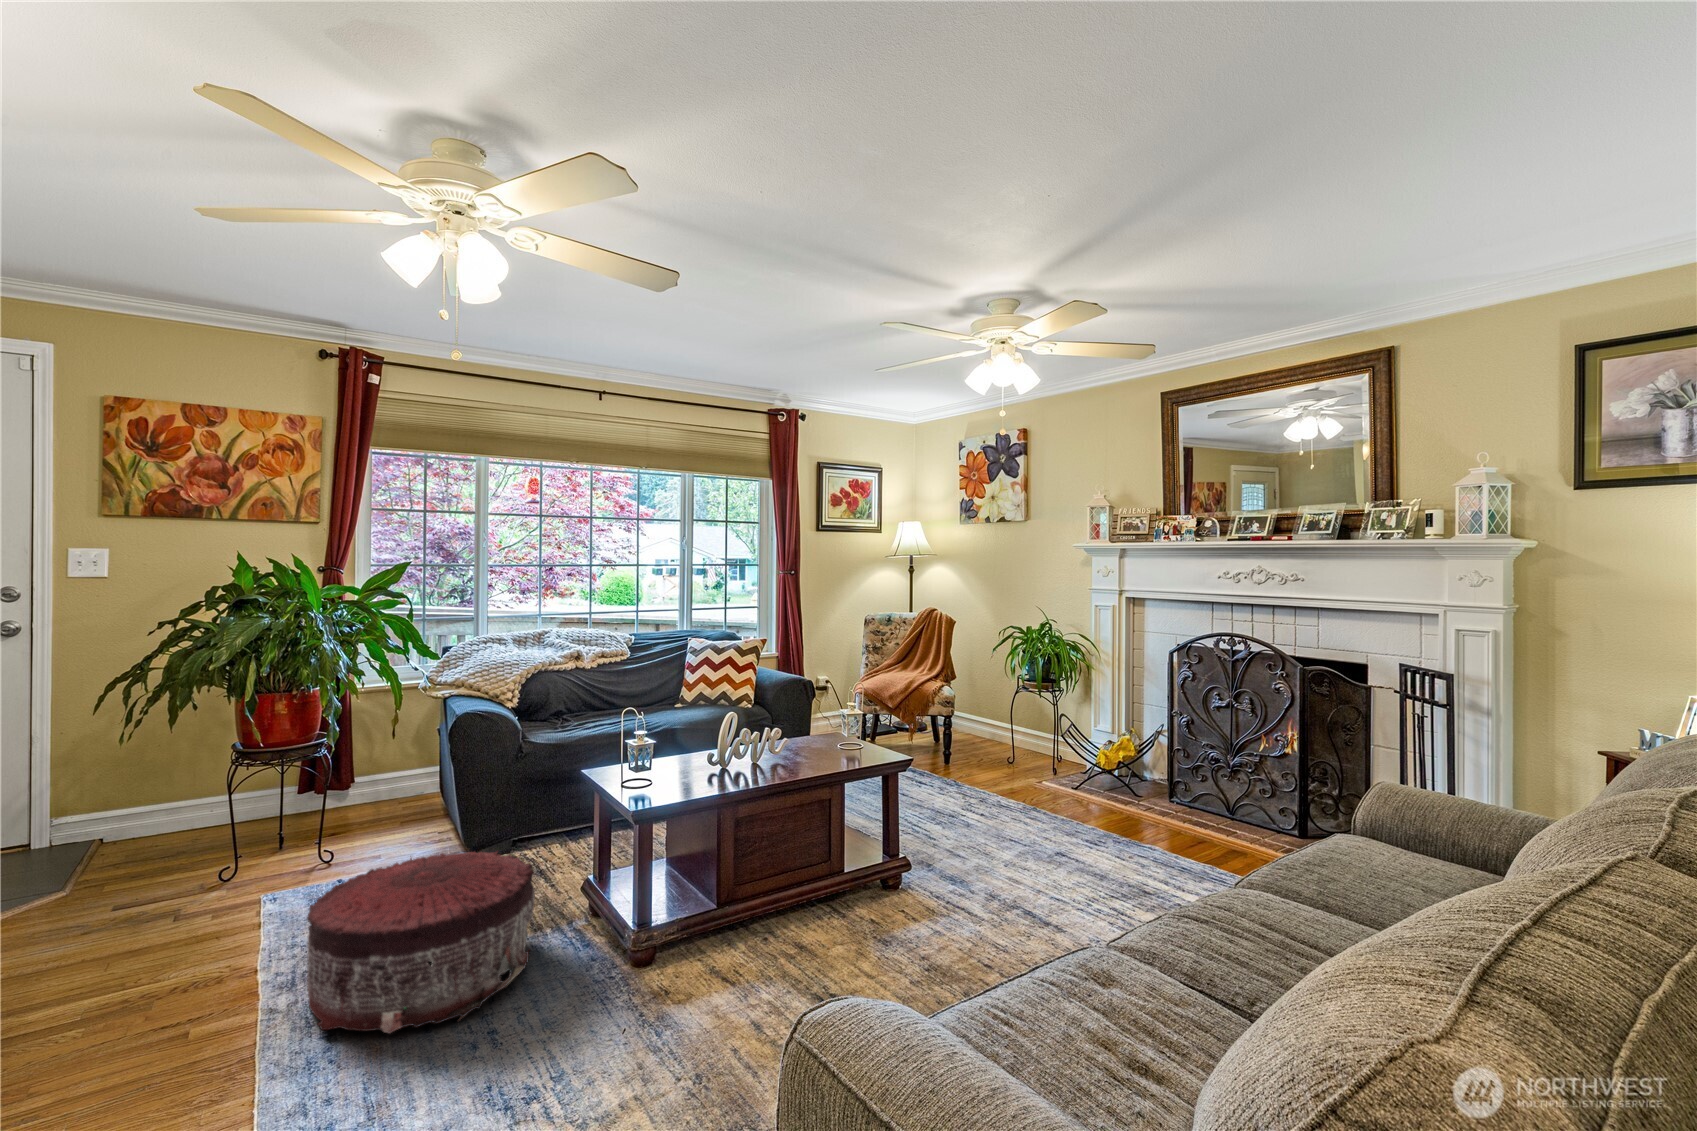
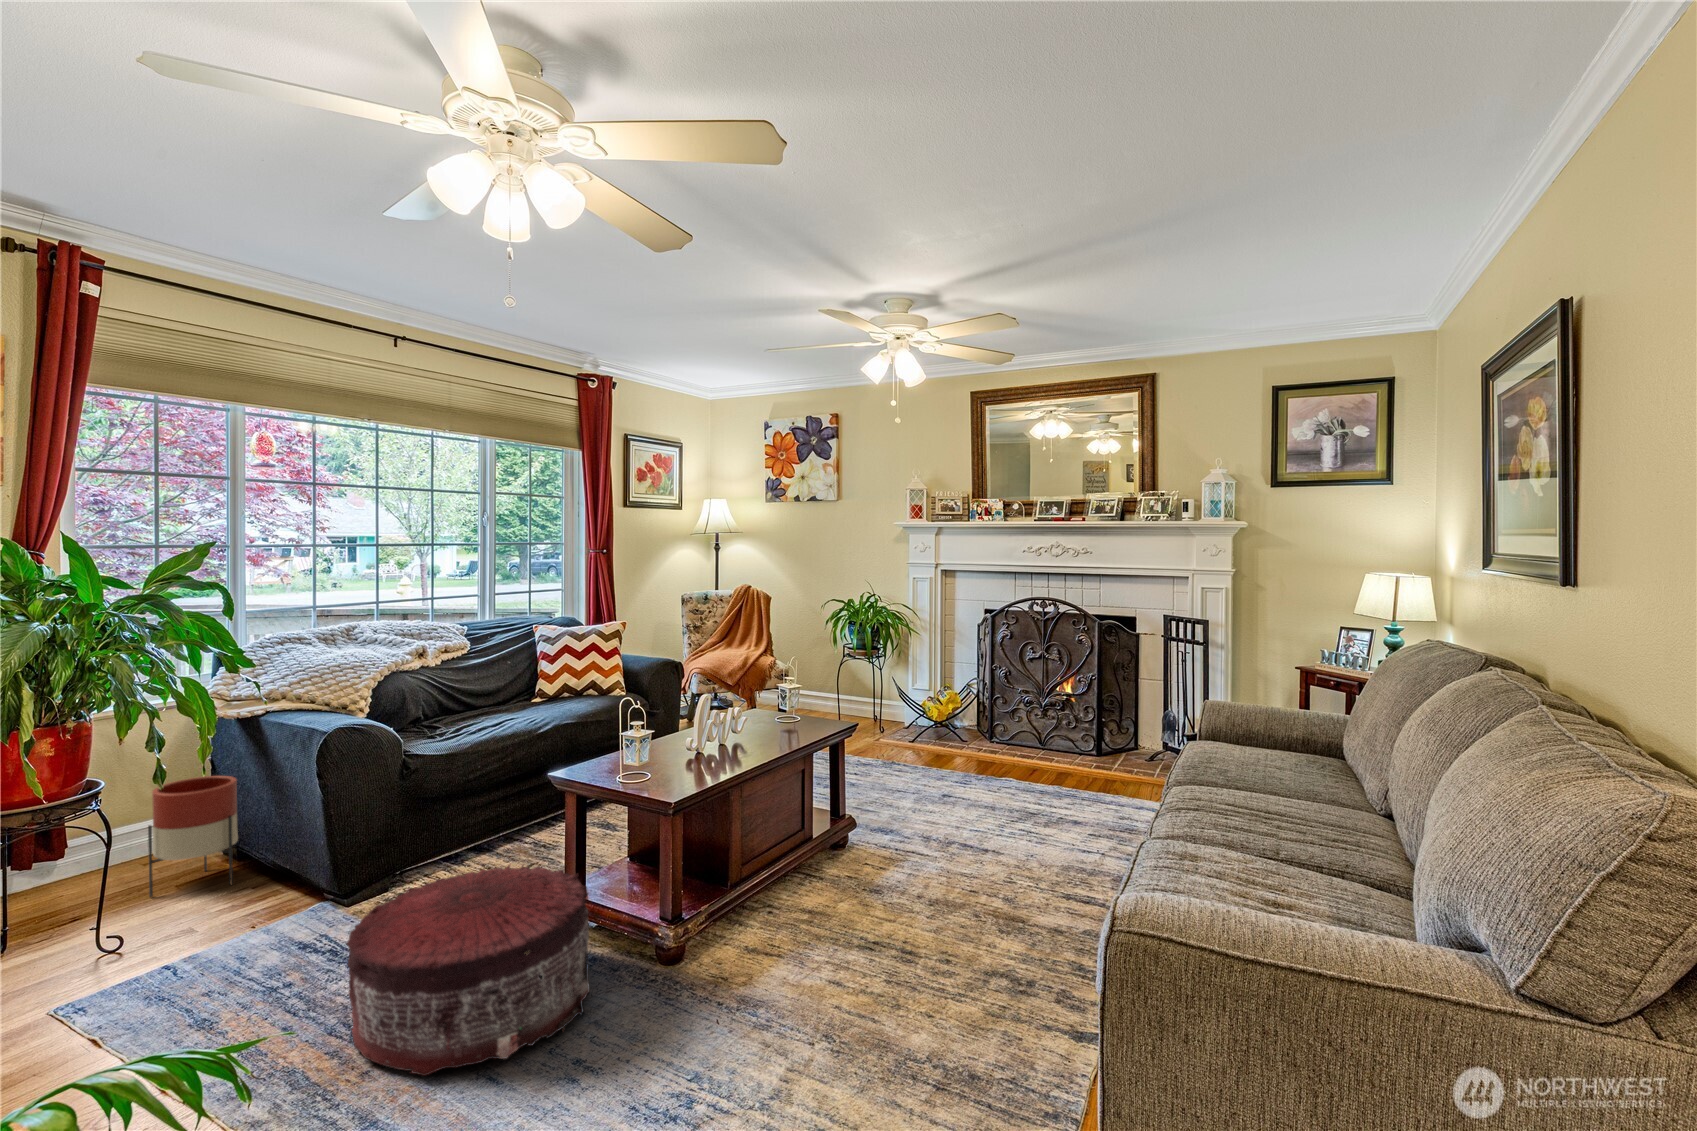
planter: none [345,742,412,832] -> present [148,776,238,897]

